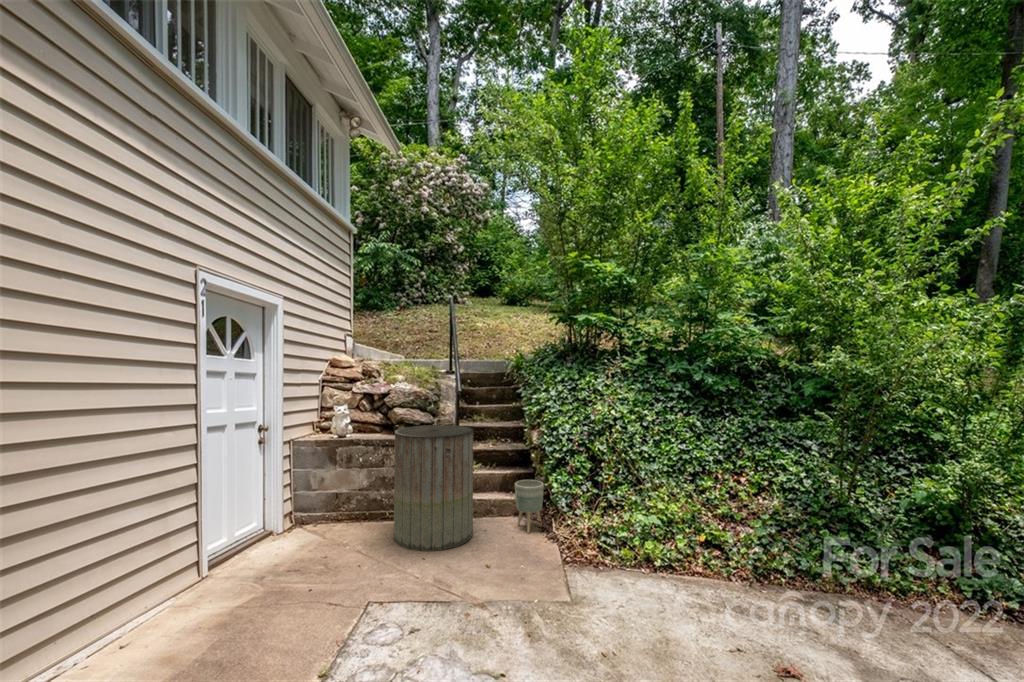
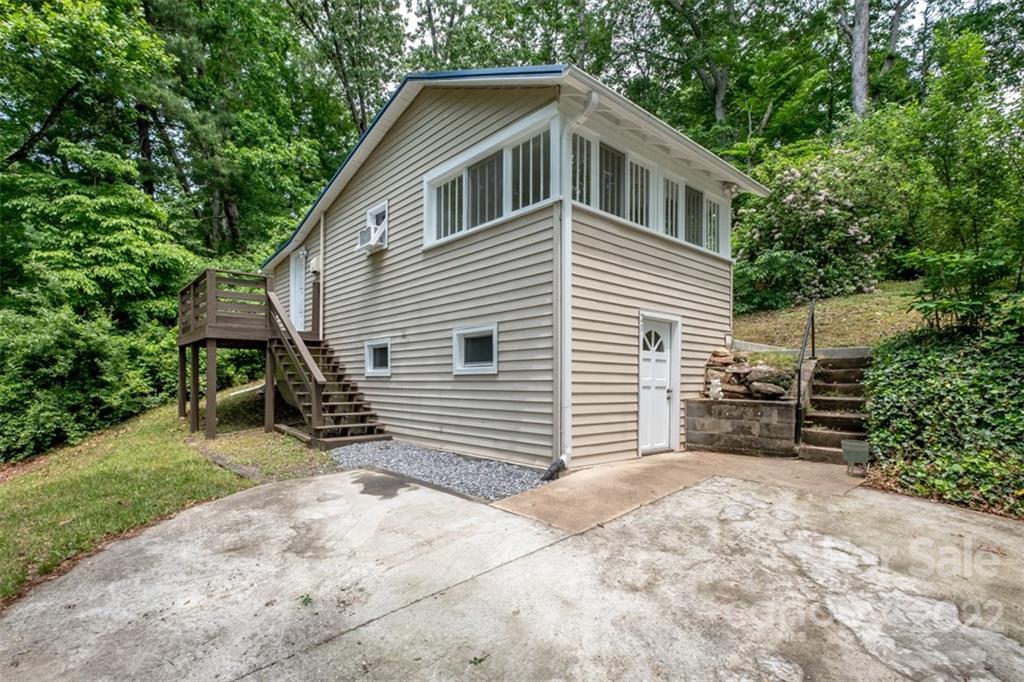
trash can: present [394,425,473,551] -> none [744,394,804,470]

